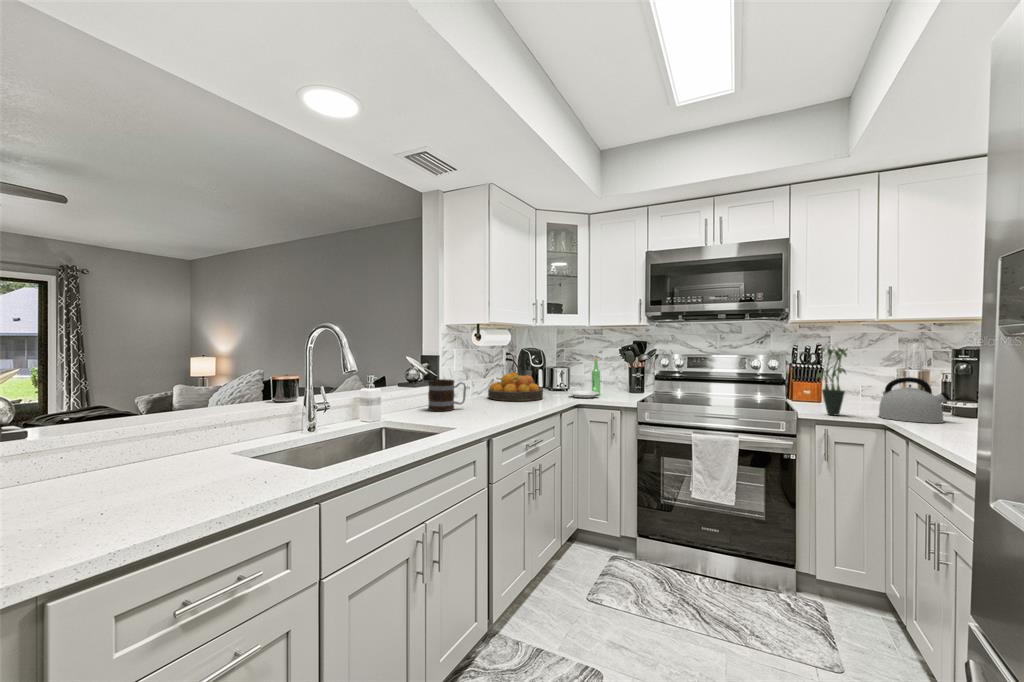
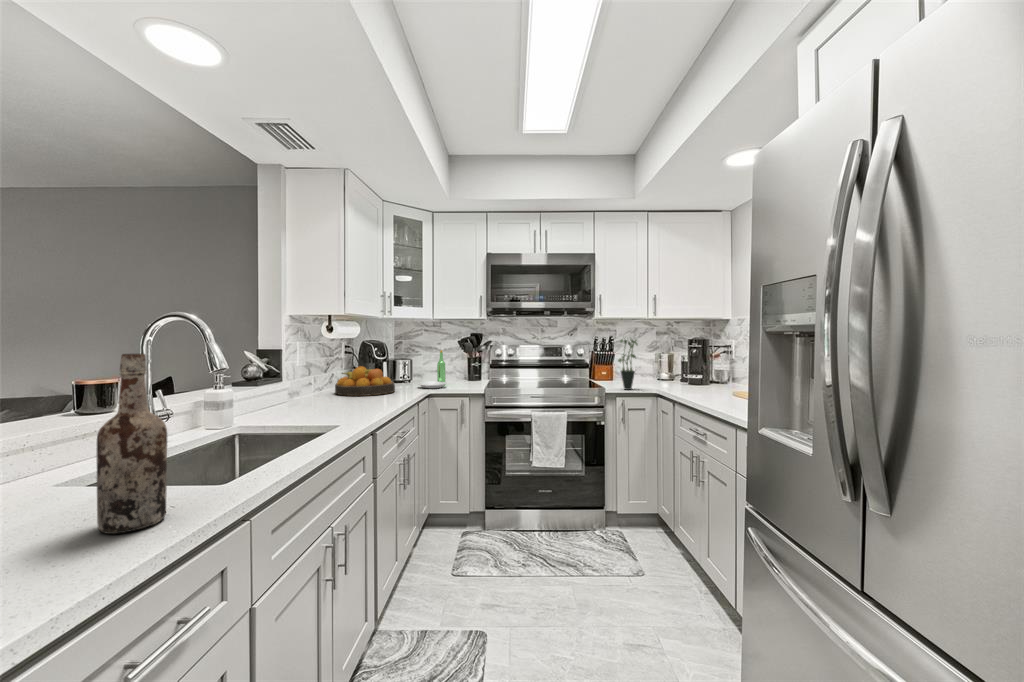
wine bottle: none [212,358,261,496] -> present [97,354,167,534]
kettle: present [878,377,951,423] -> none [653,360,693,390]
mug: present [428,379,466,411] -> none [279,376,324,412]

